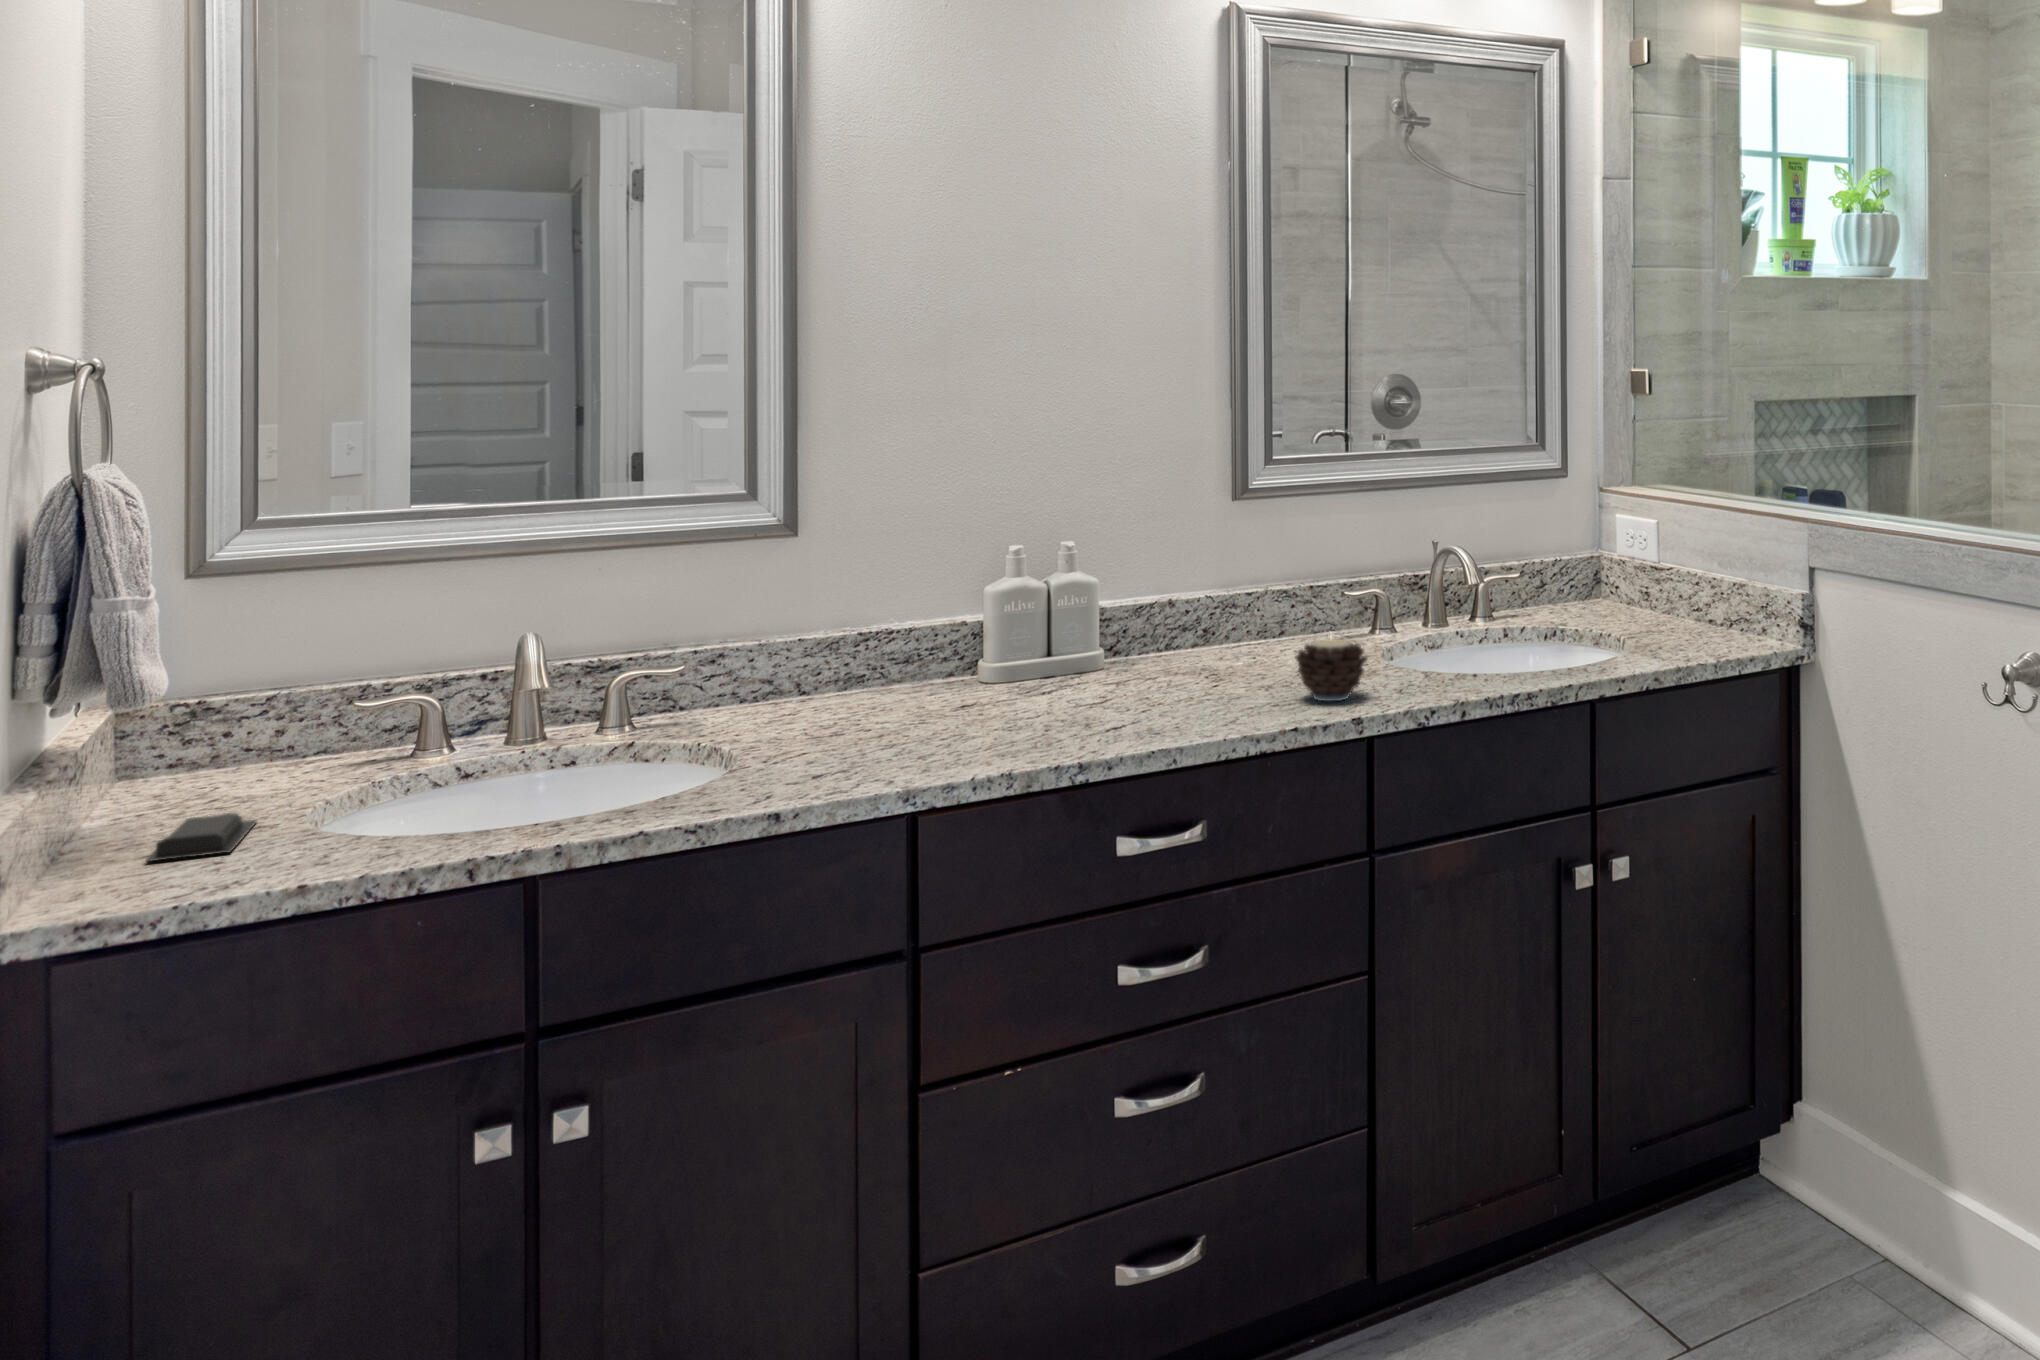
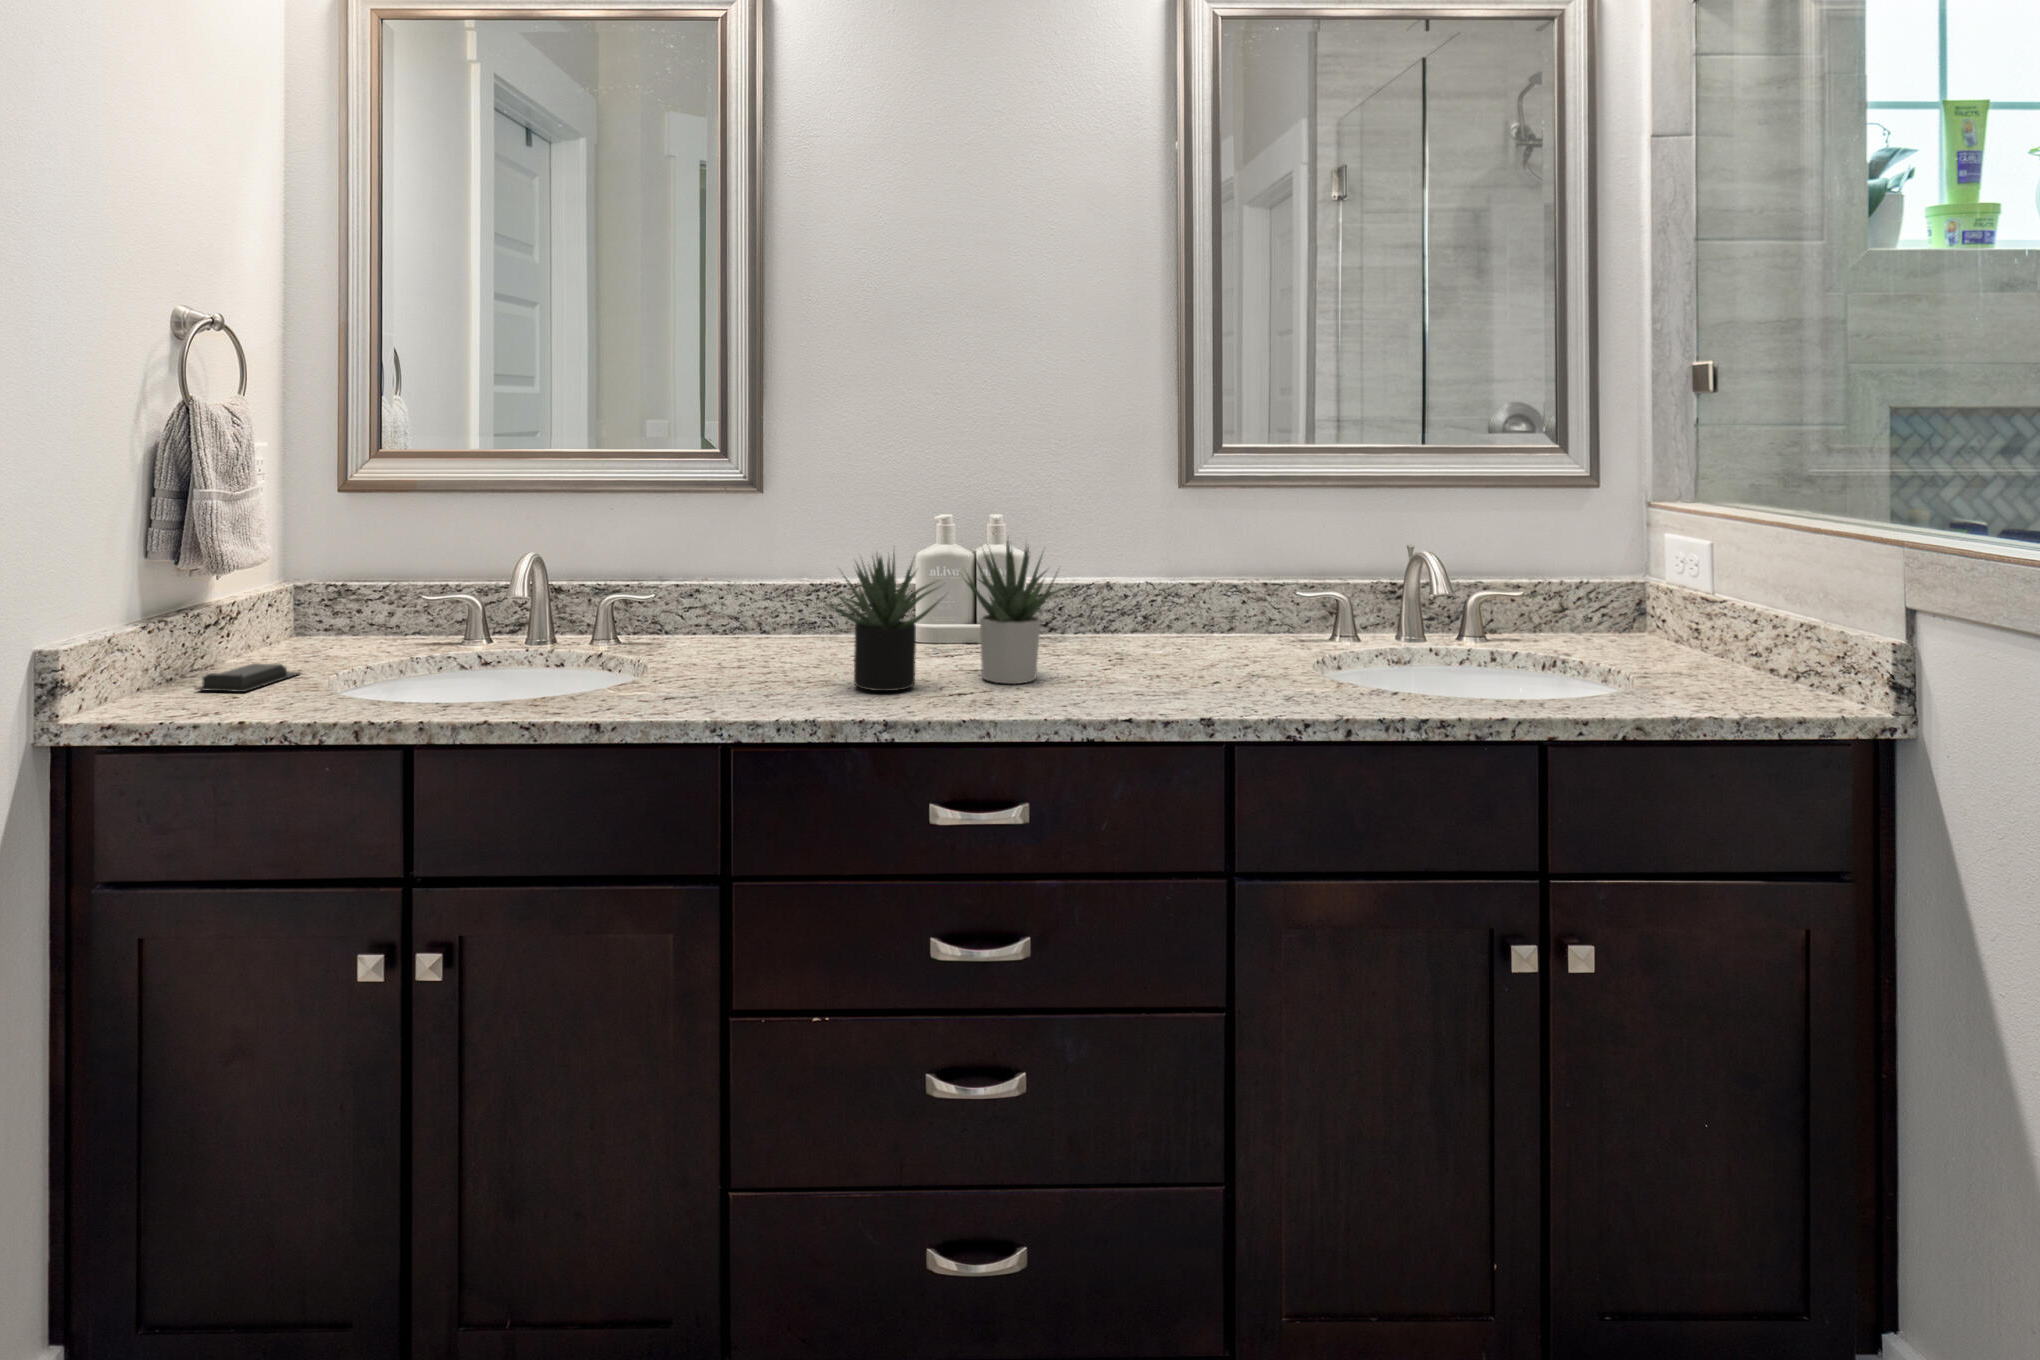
succulent plant: none [958,568,1187,737] -> present [826,541,1067,691]
candle: present [1296,638,1367,701] -> none [1172,621,1250,699]

